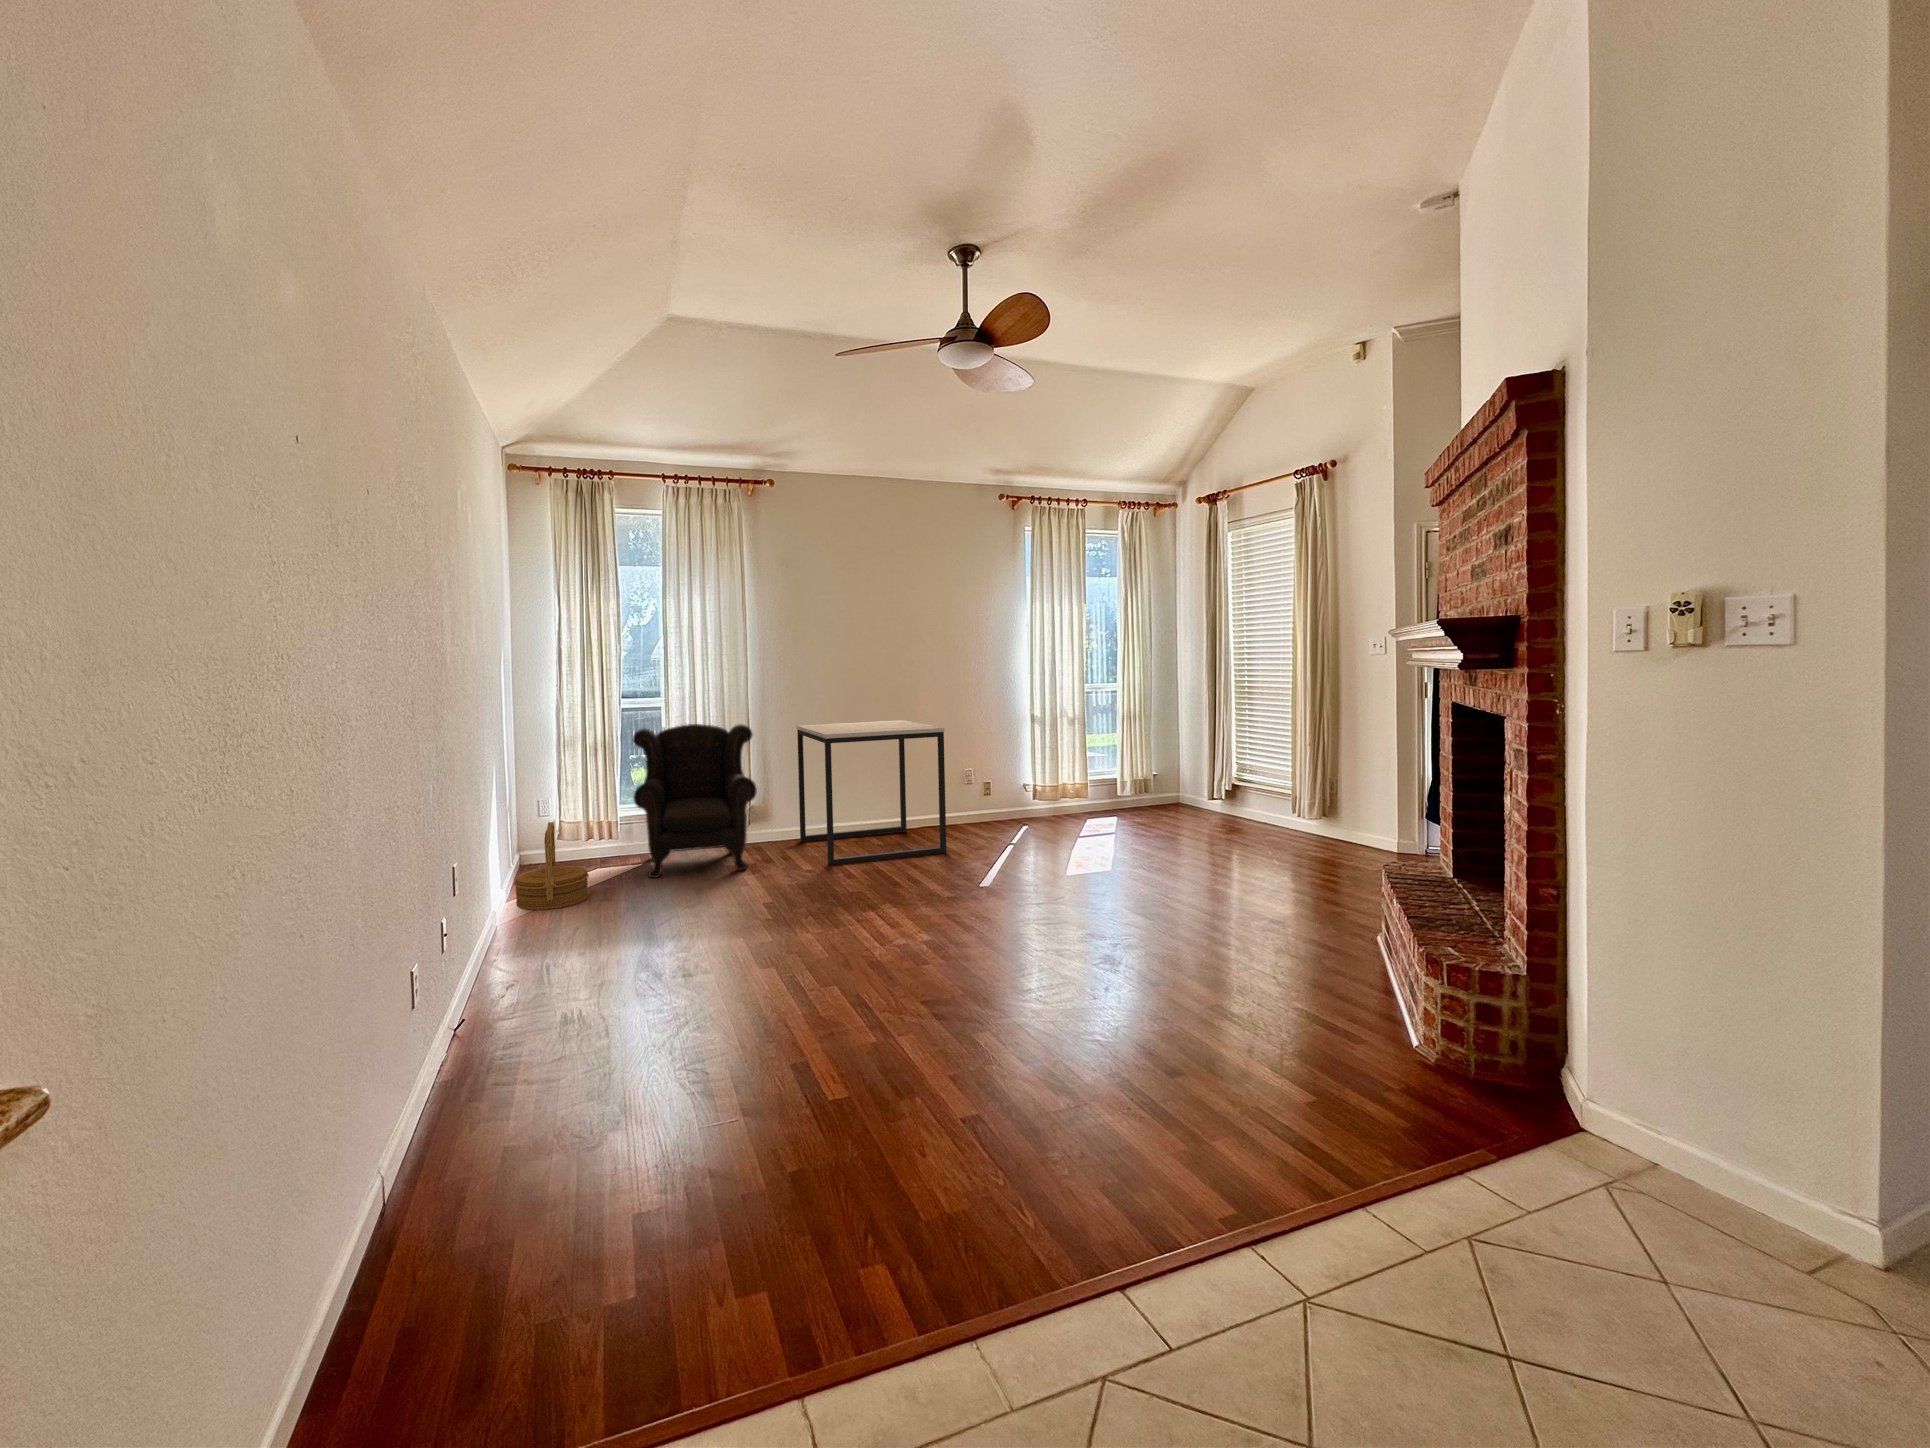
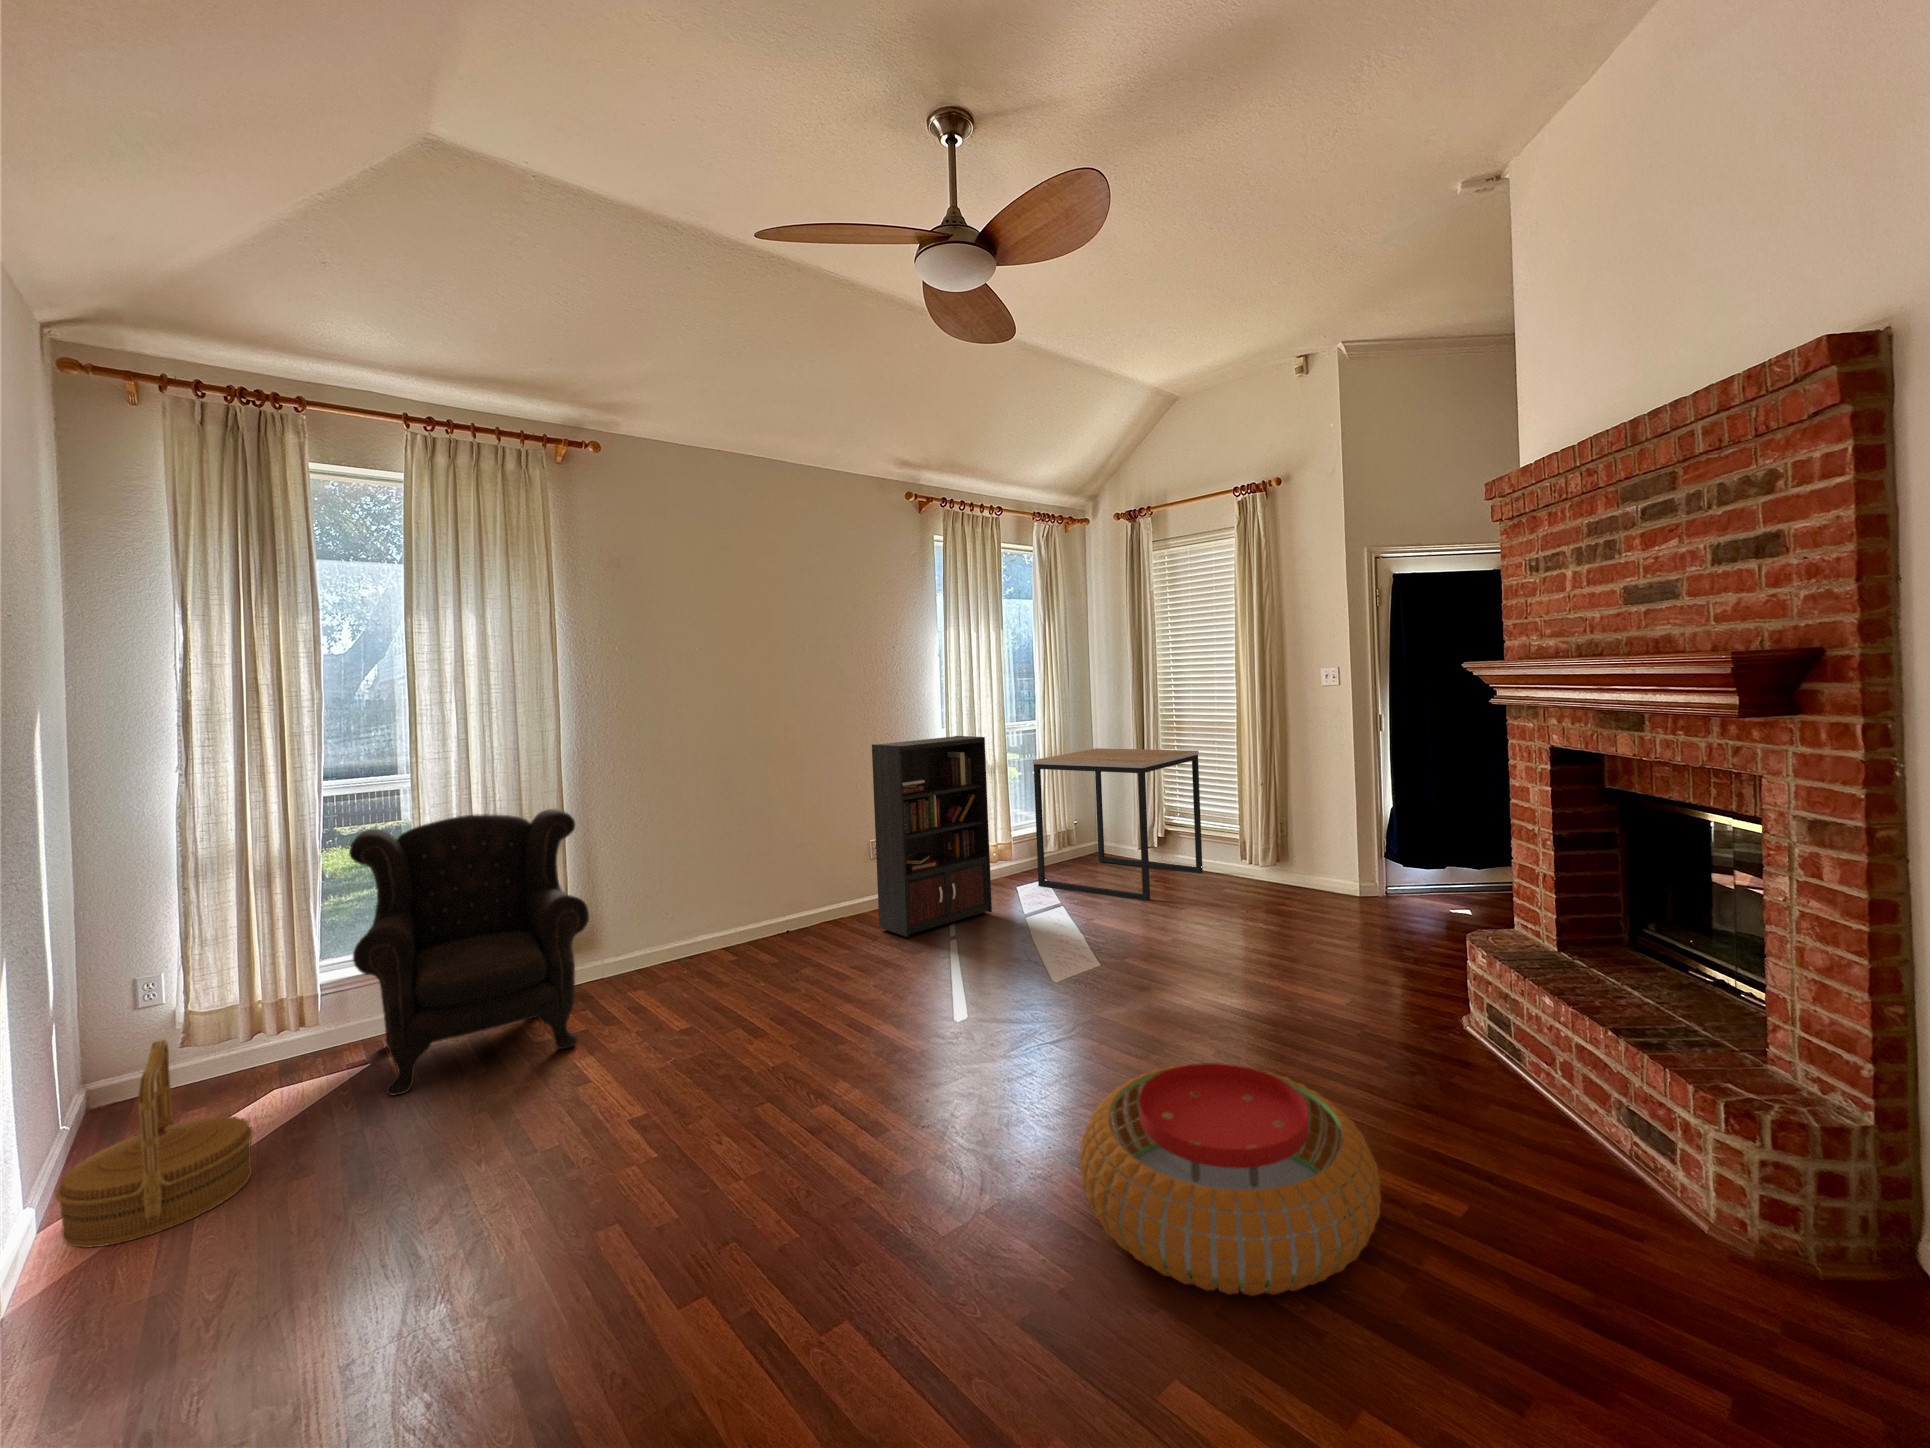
bookcase: none [959,690,1053,841] -> present [872,736,992,937]
side table: present [797,720,946,865] -> present [1033,748,1203,901]
pouf: none [980,898,1169,1010] -> present [1080,1063,1381,1296]

